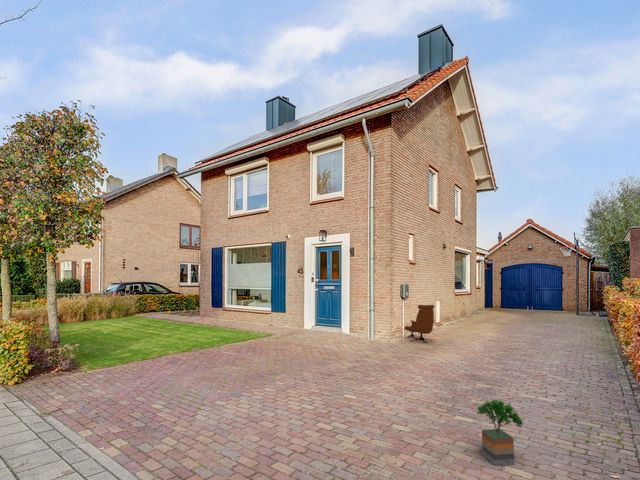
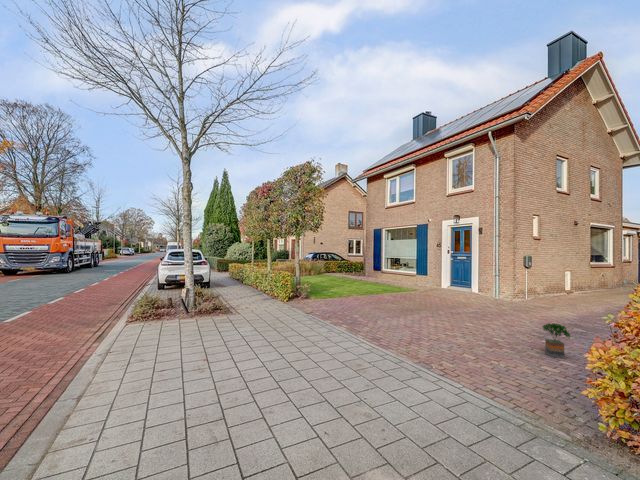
lounge chair: present [405,305,434,343] -> none [526,273,552,303]

